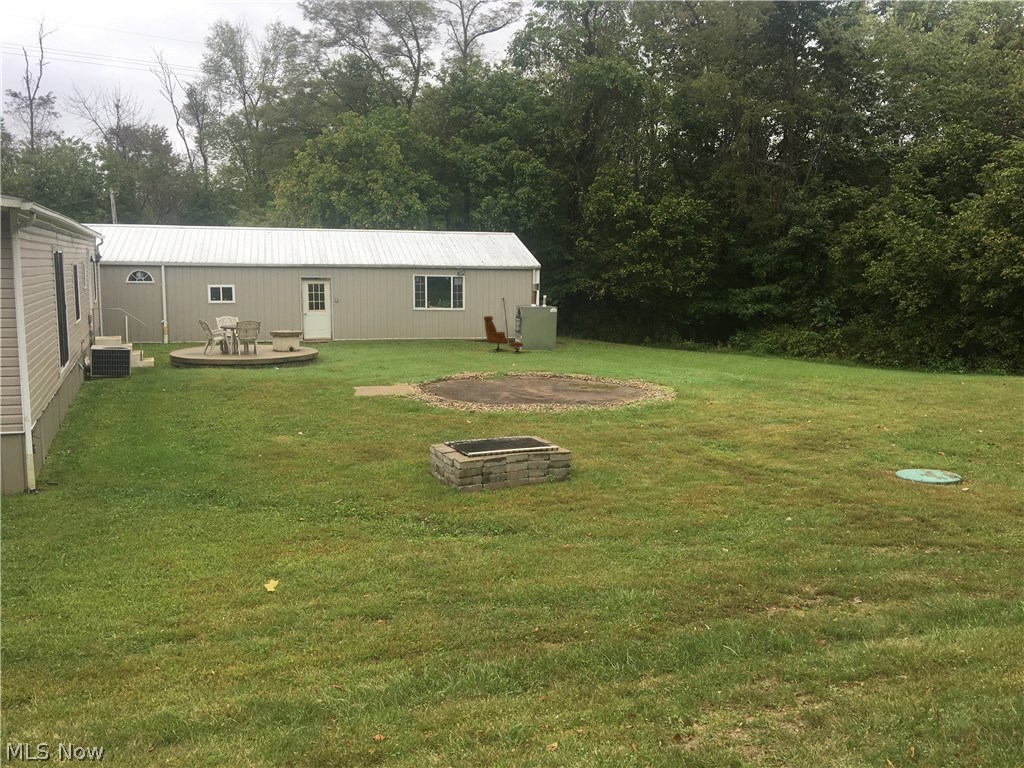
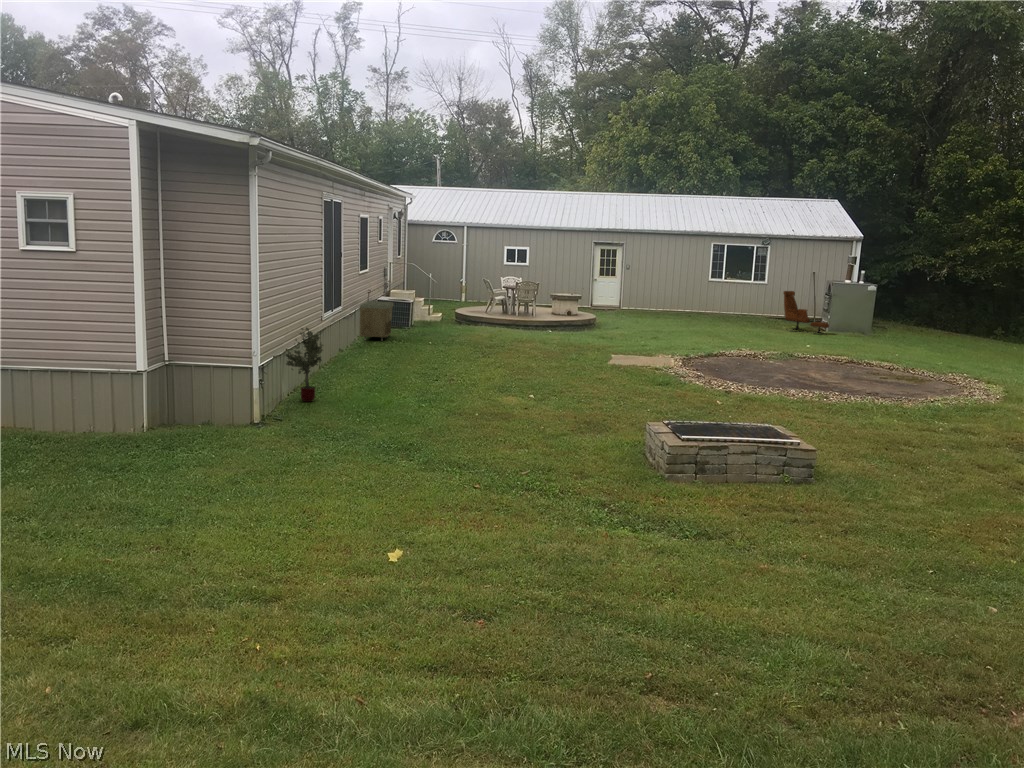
storage bench: none [72,352,108,395] -> present [360,301,394,341]
potted tree: none [35,388,81,466] -> present [286,328,323,402]

